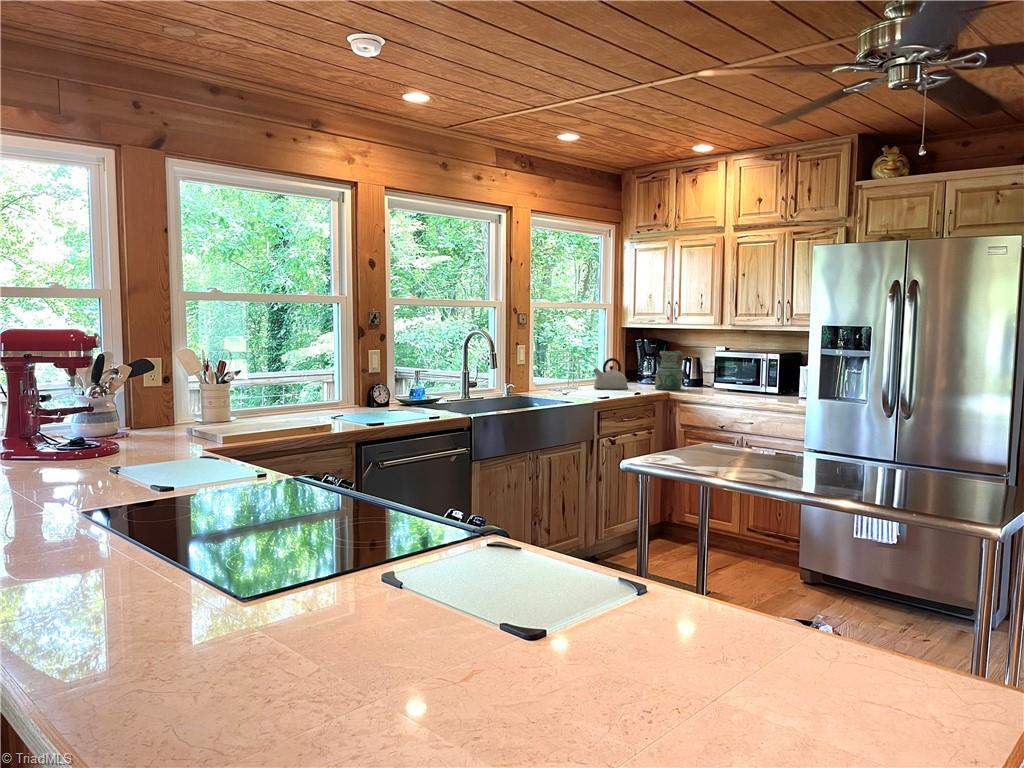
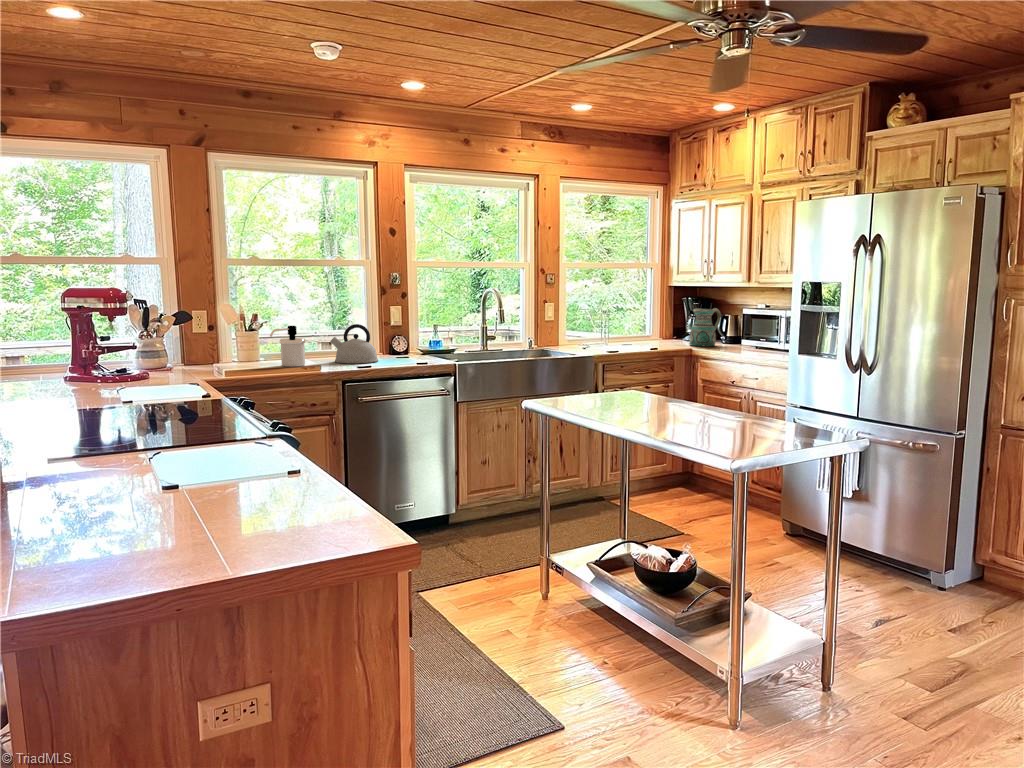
kettle: present [593,358,628,389] -> present [330,324,378,363]
soap dispenser: none [265,376,302,427] -> present [270,326,305,367]

